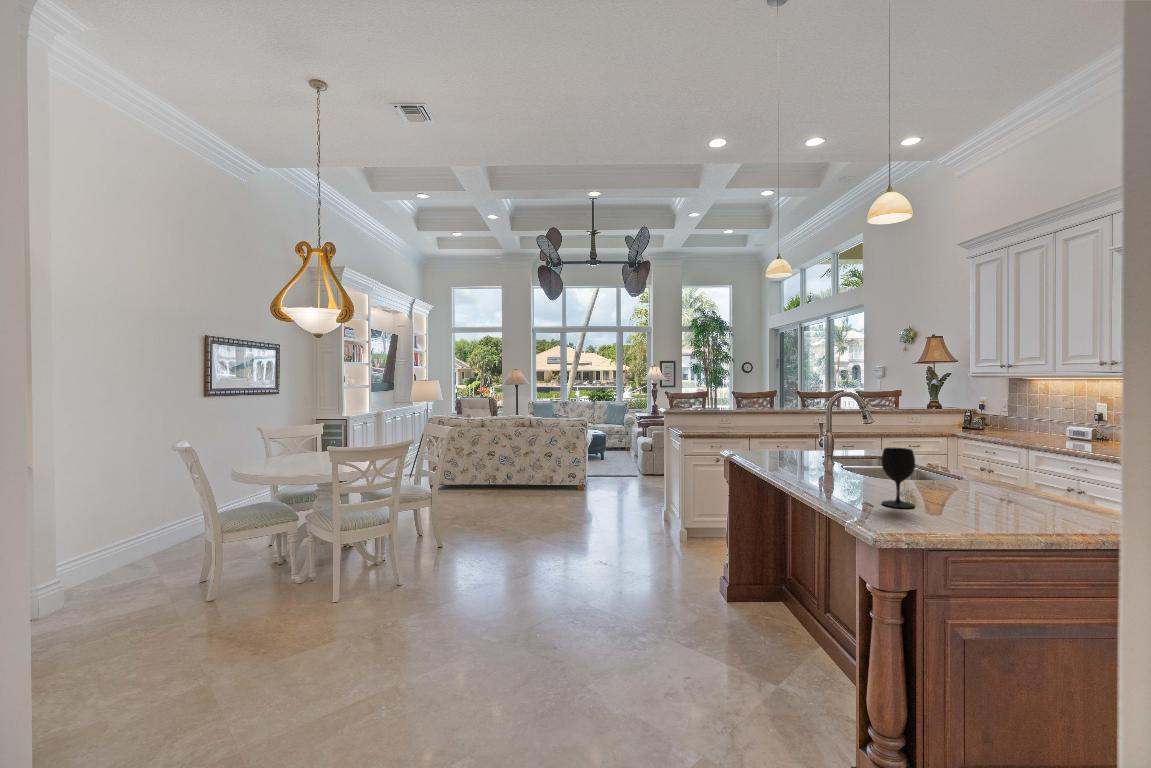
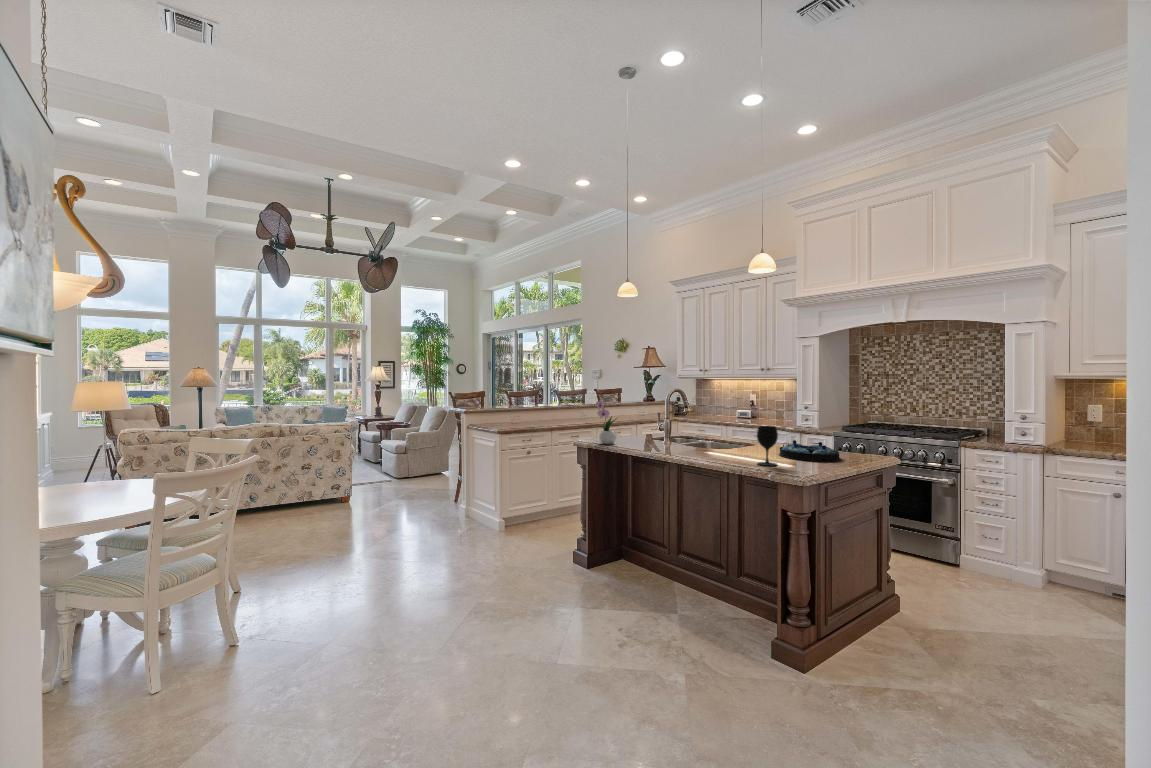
flower arrangement: none [741,395,769,457] -> present [596,393,617,444]
serving tray: none [961,475,1069,516] -> present [779,440,840,462]

